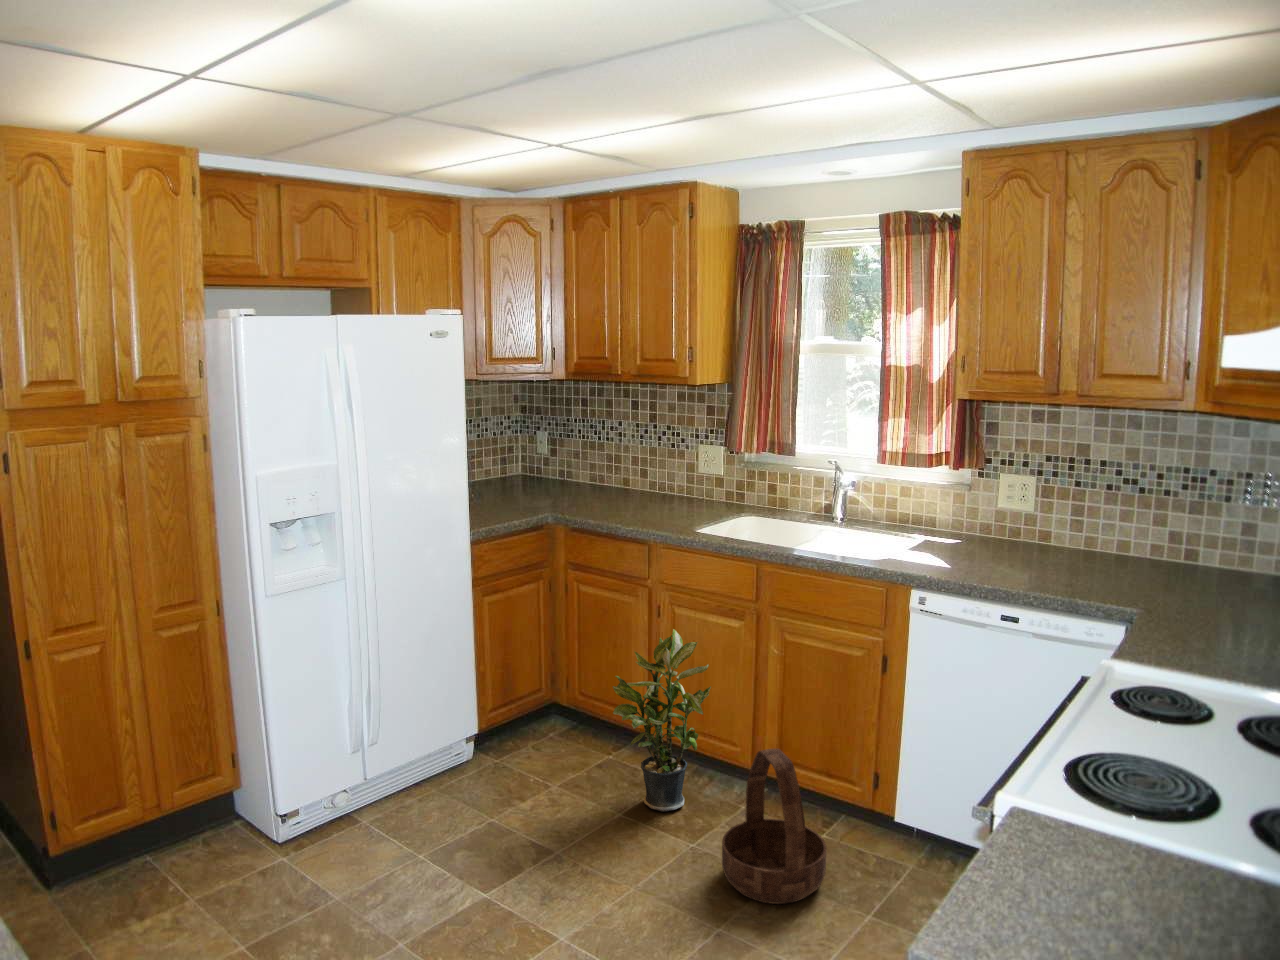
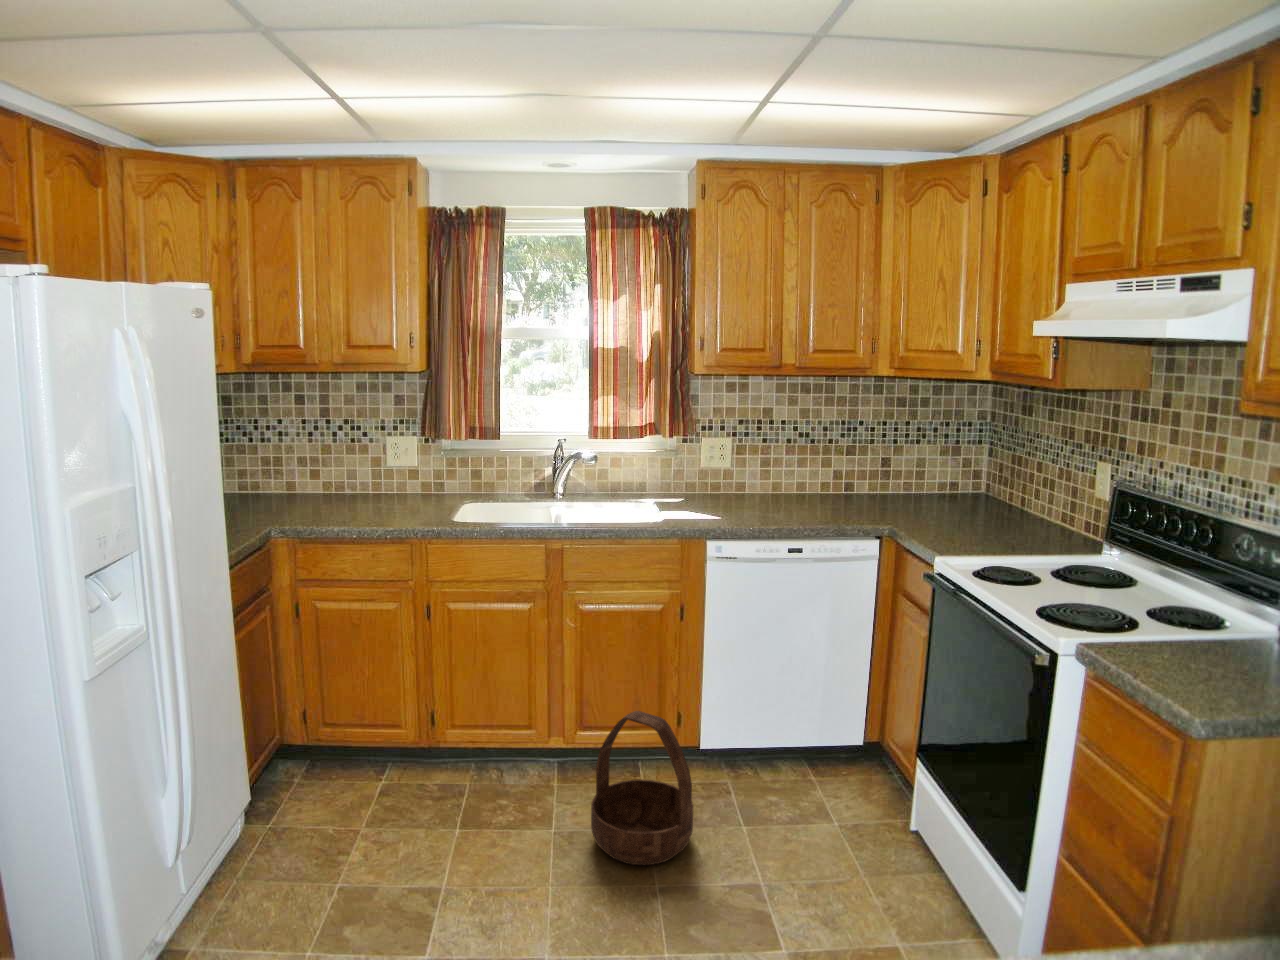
potted plant: present [613,629,711,812] -> none [407,621,515,818]

